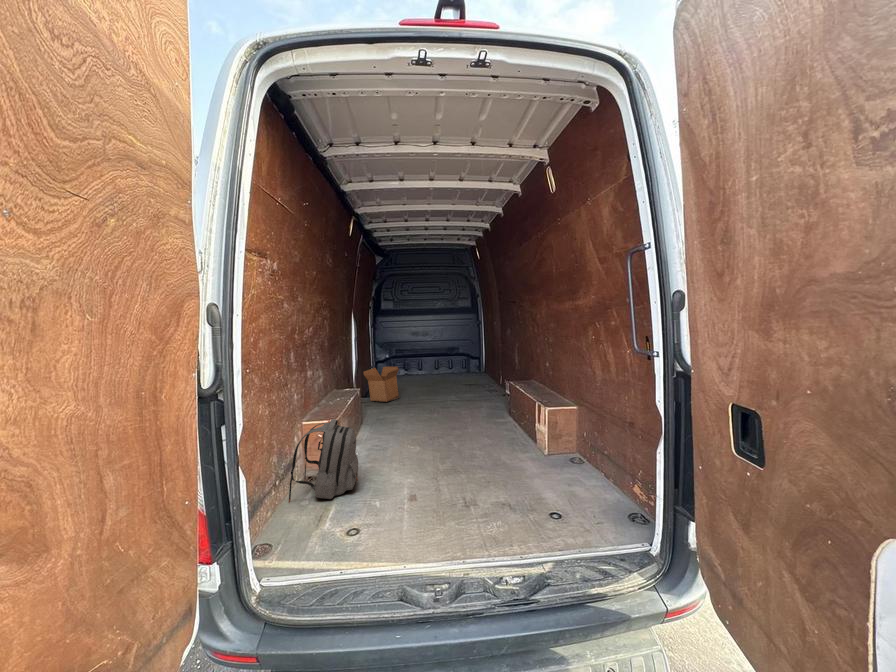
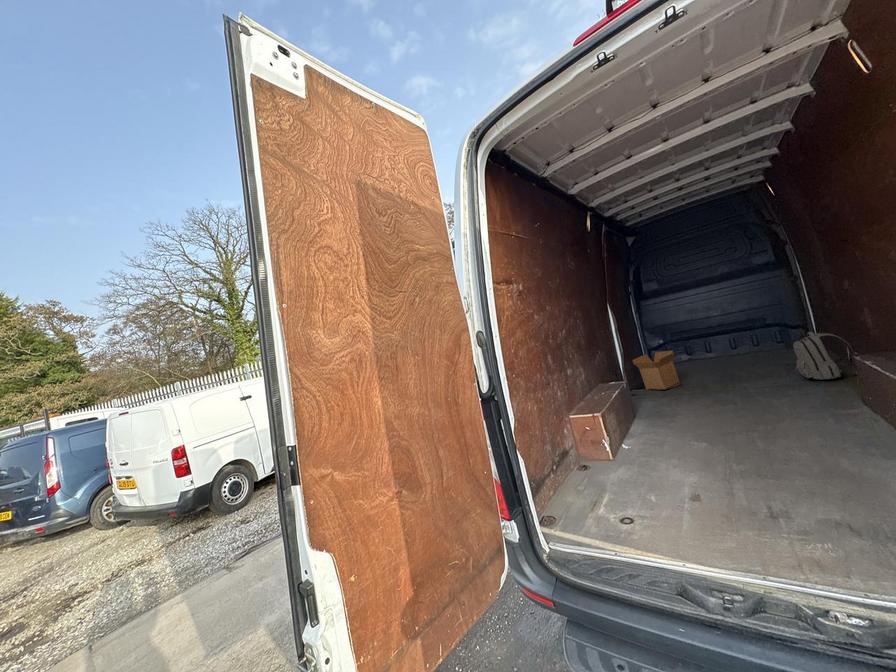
backpack: present [289,419,358,502] -> present [793,332,855,380]

